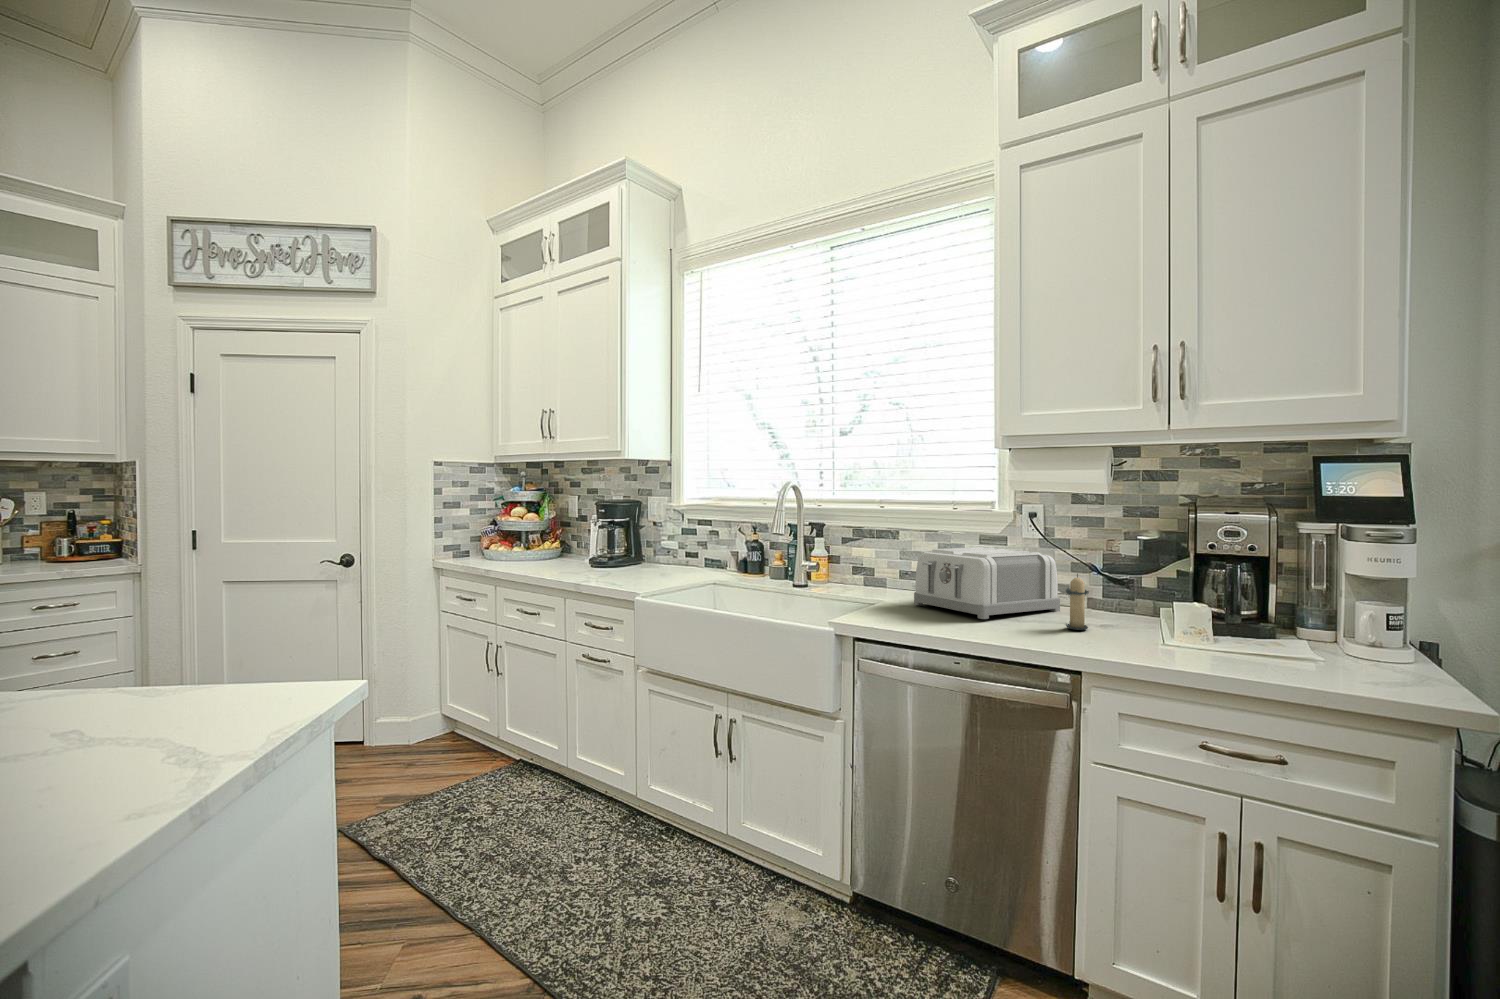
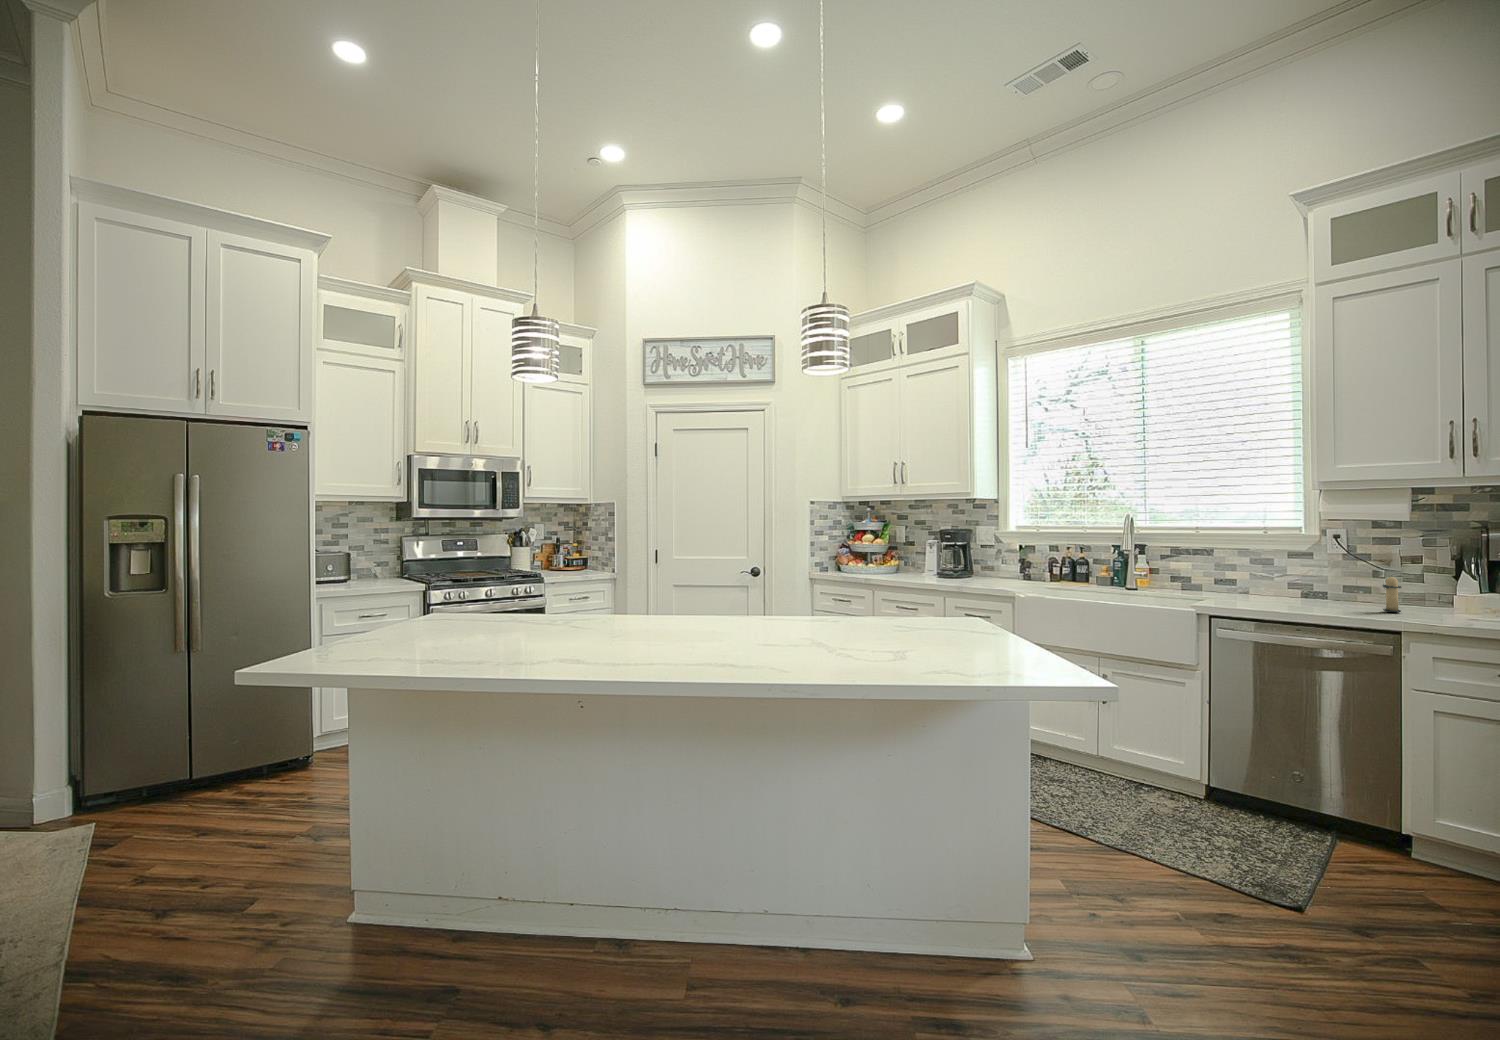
toaster: present [914,547,1060,619] -> none [1245,560,1367,607]

